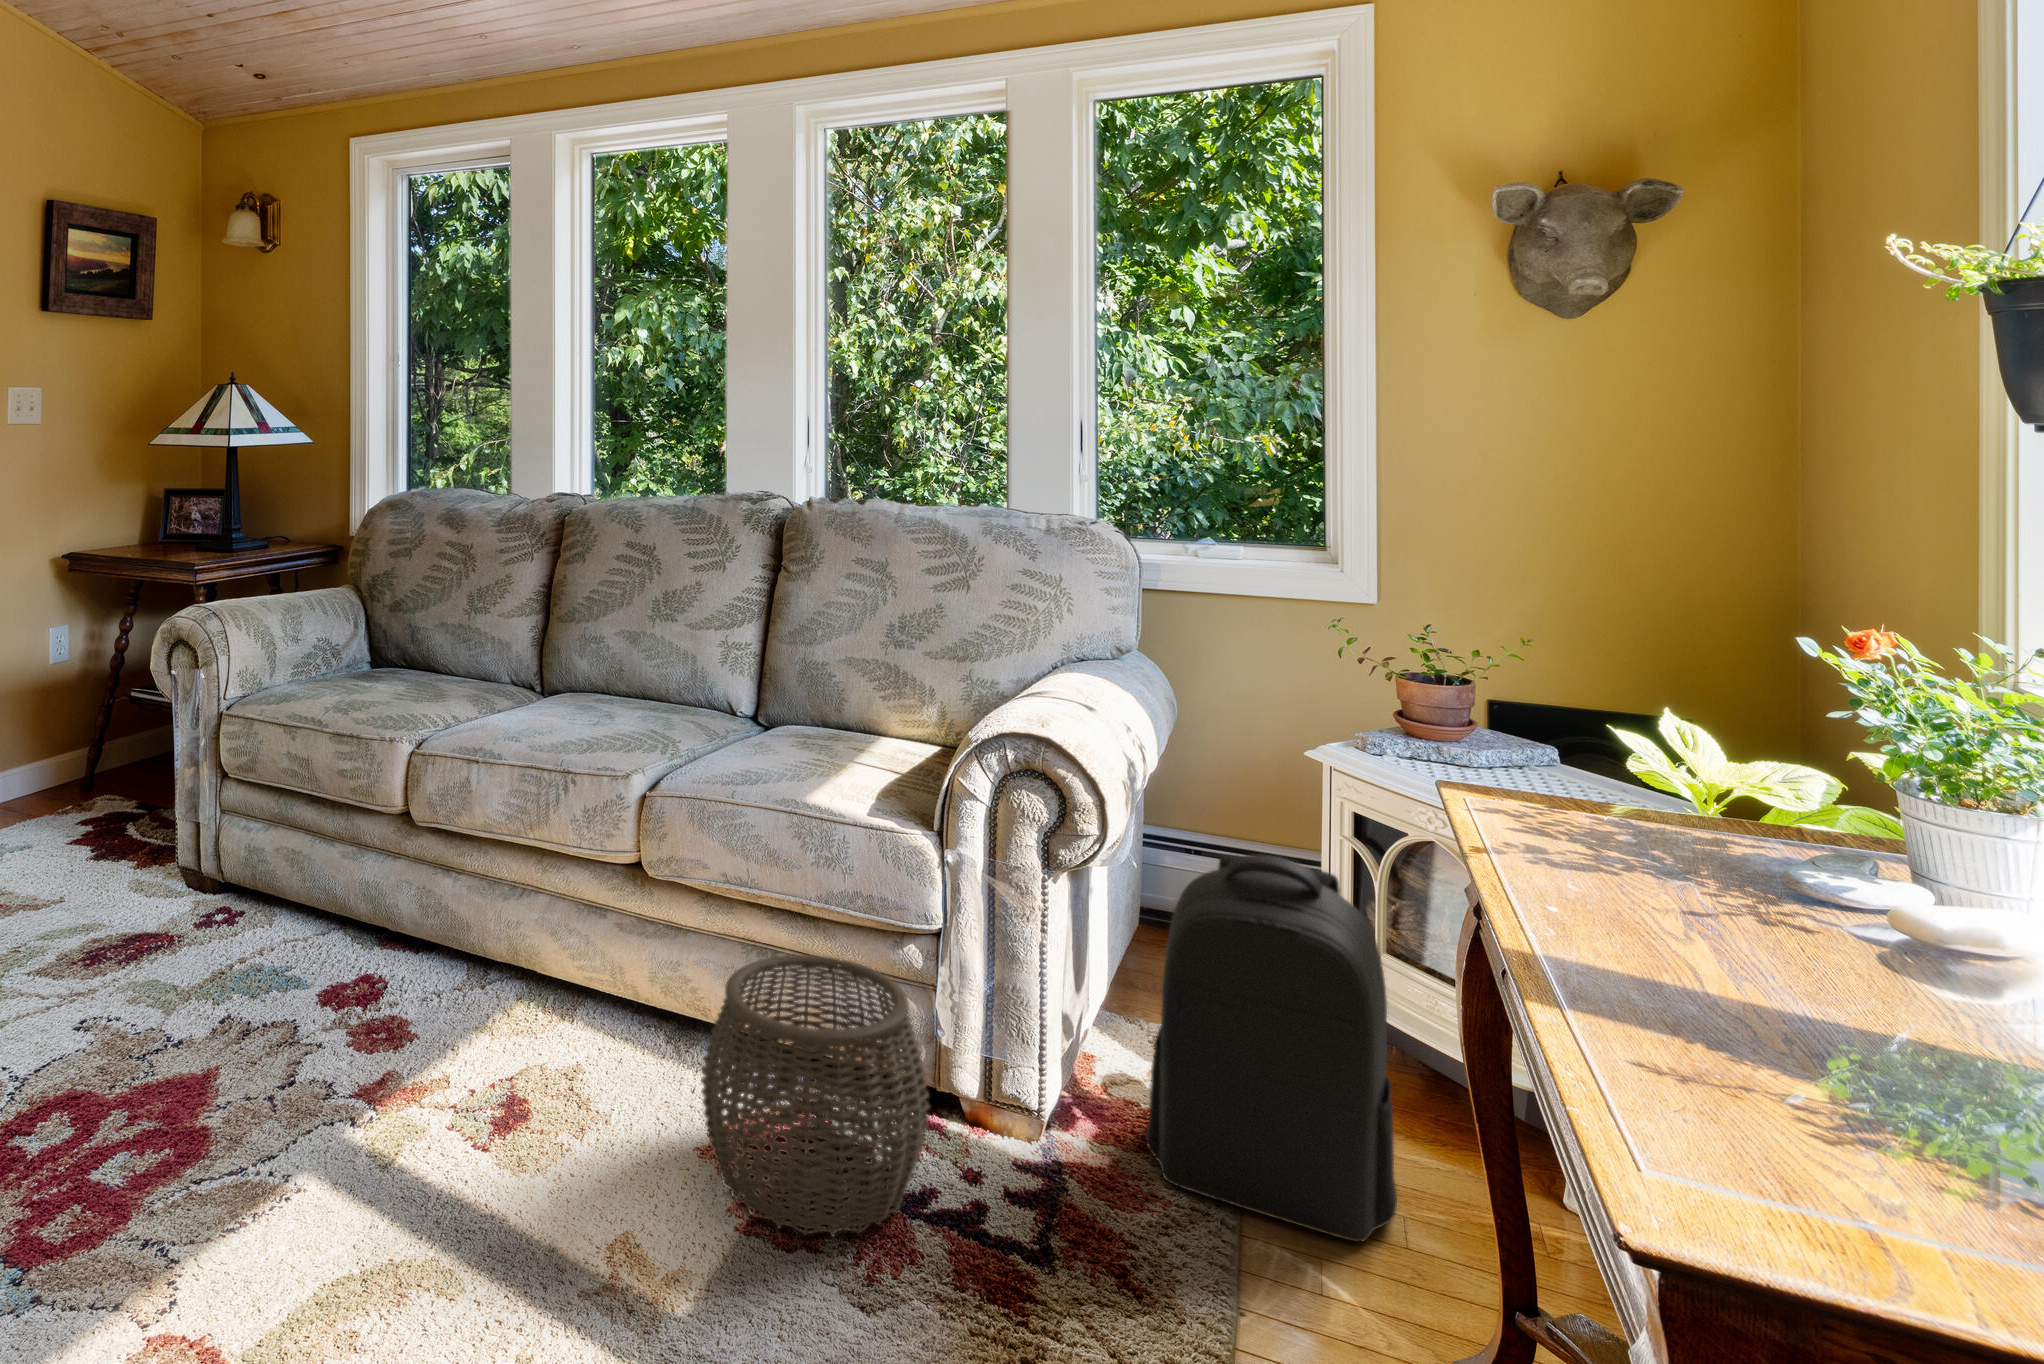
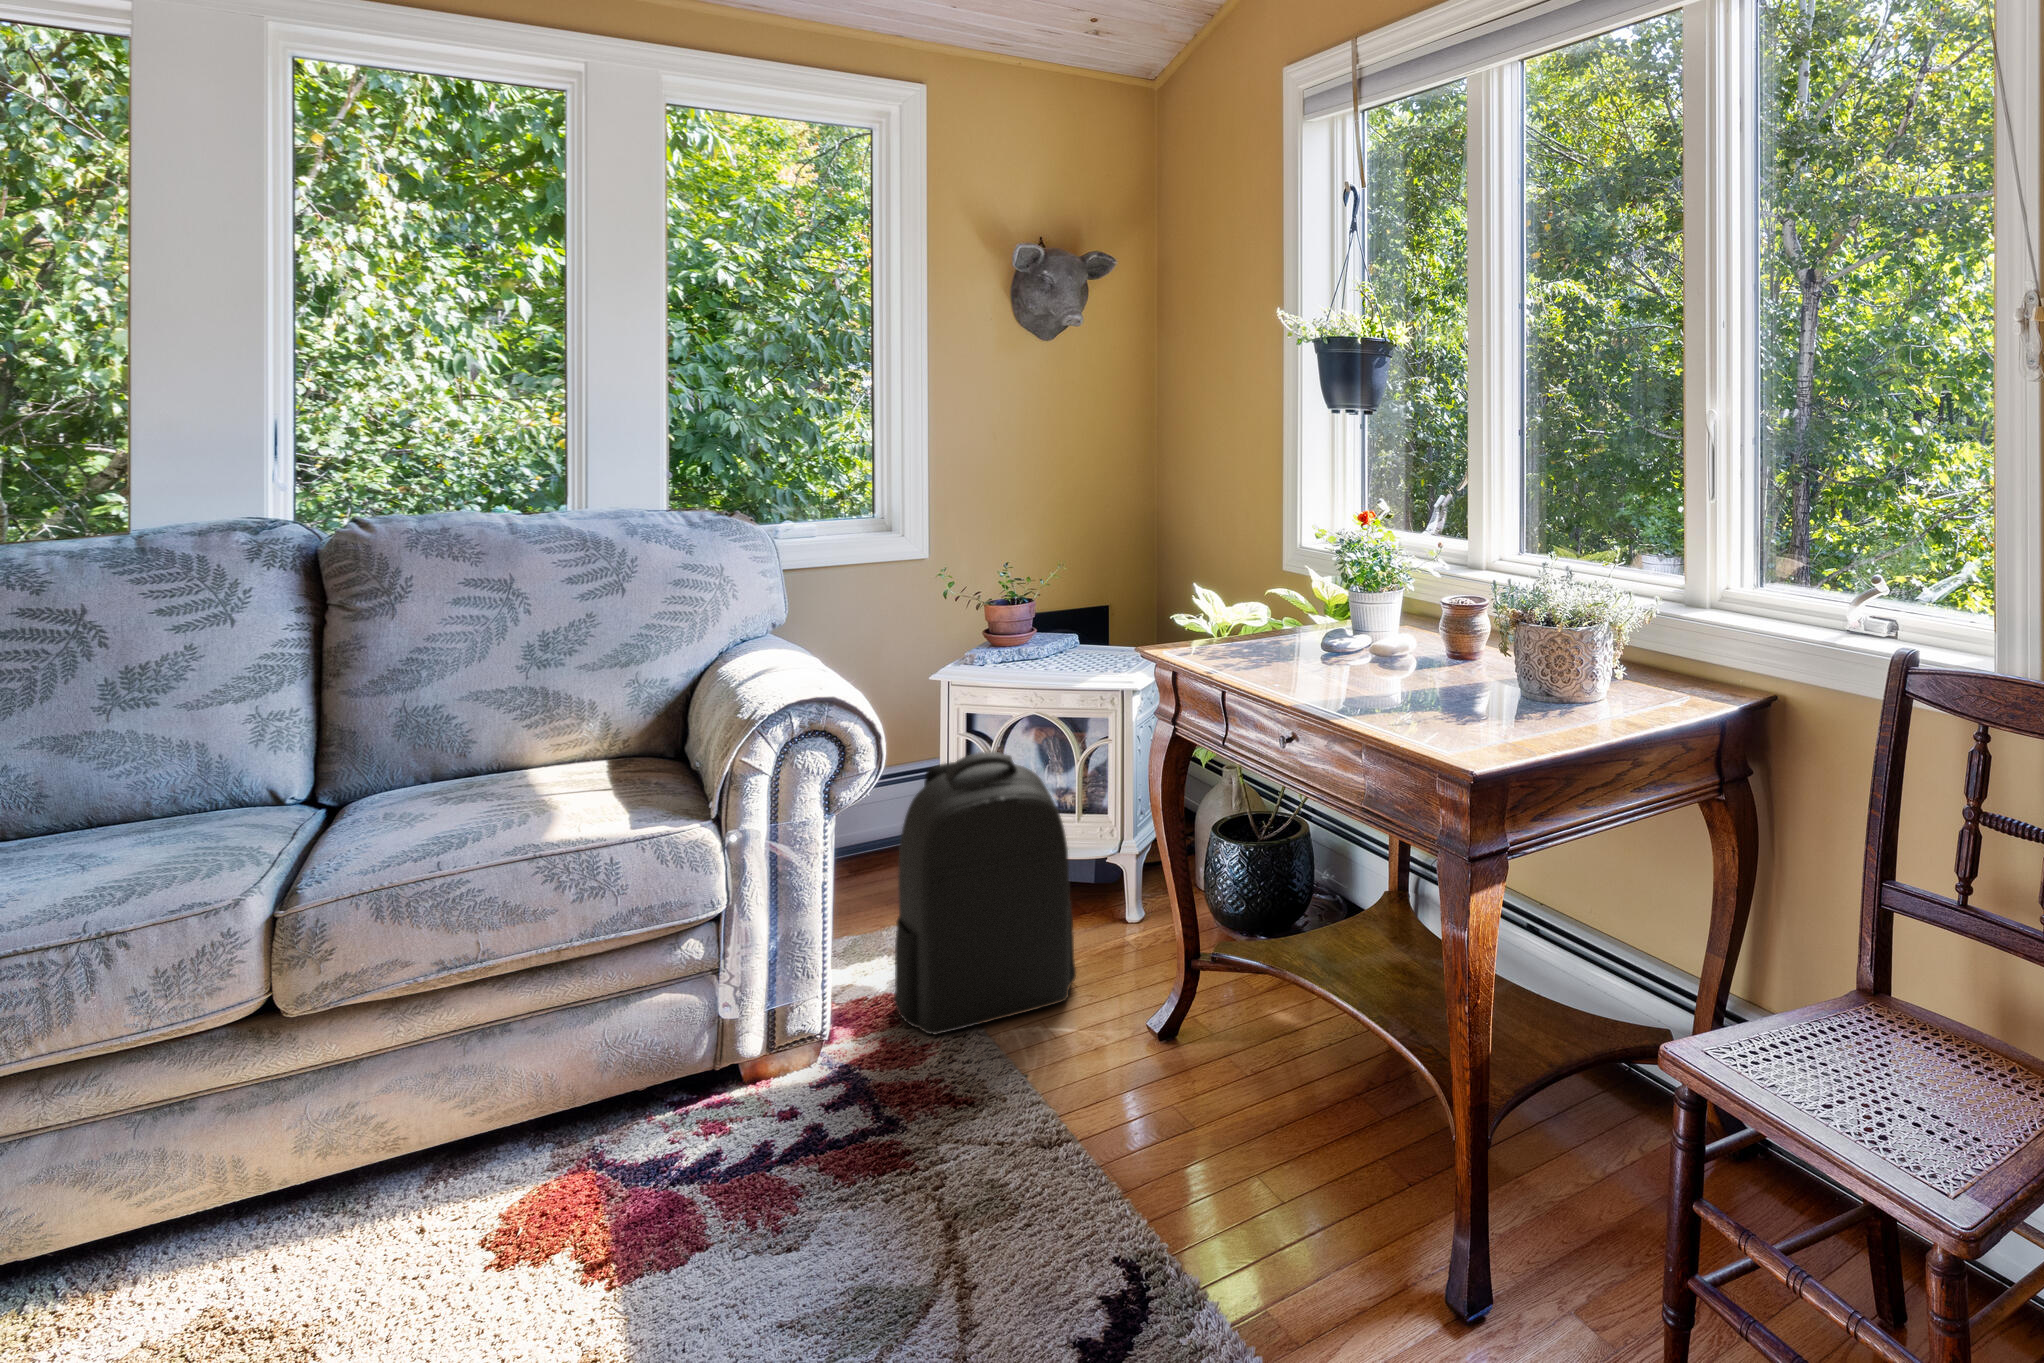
woven basket: present [701,955,929,1237] -> none [506,970,777,1262]

